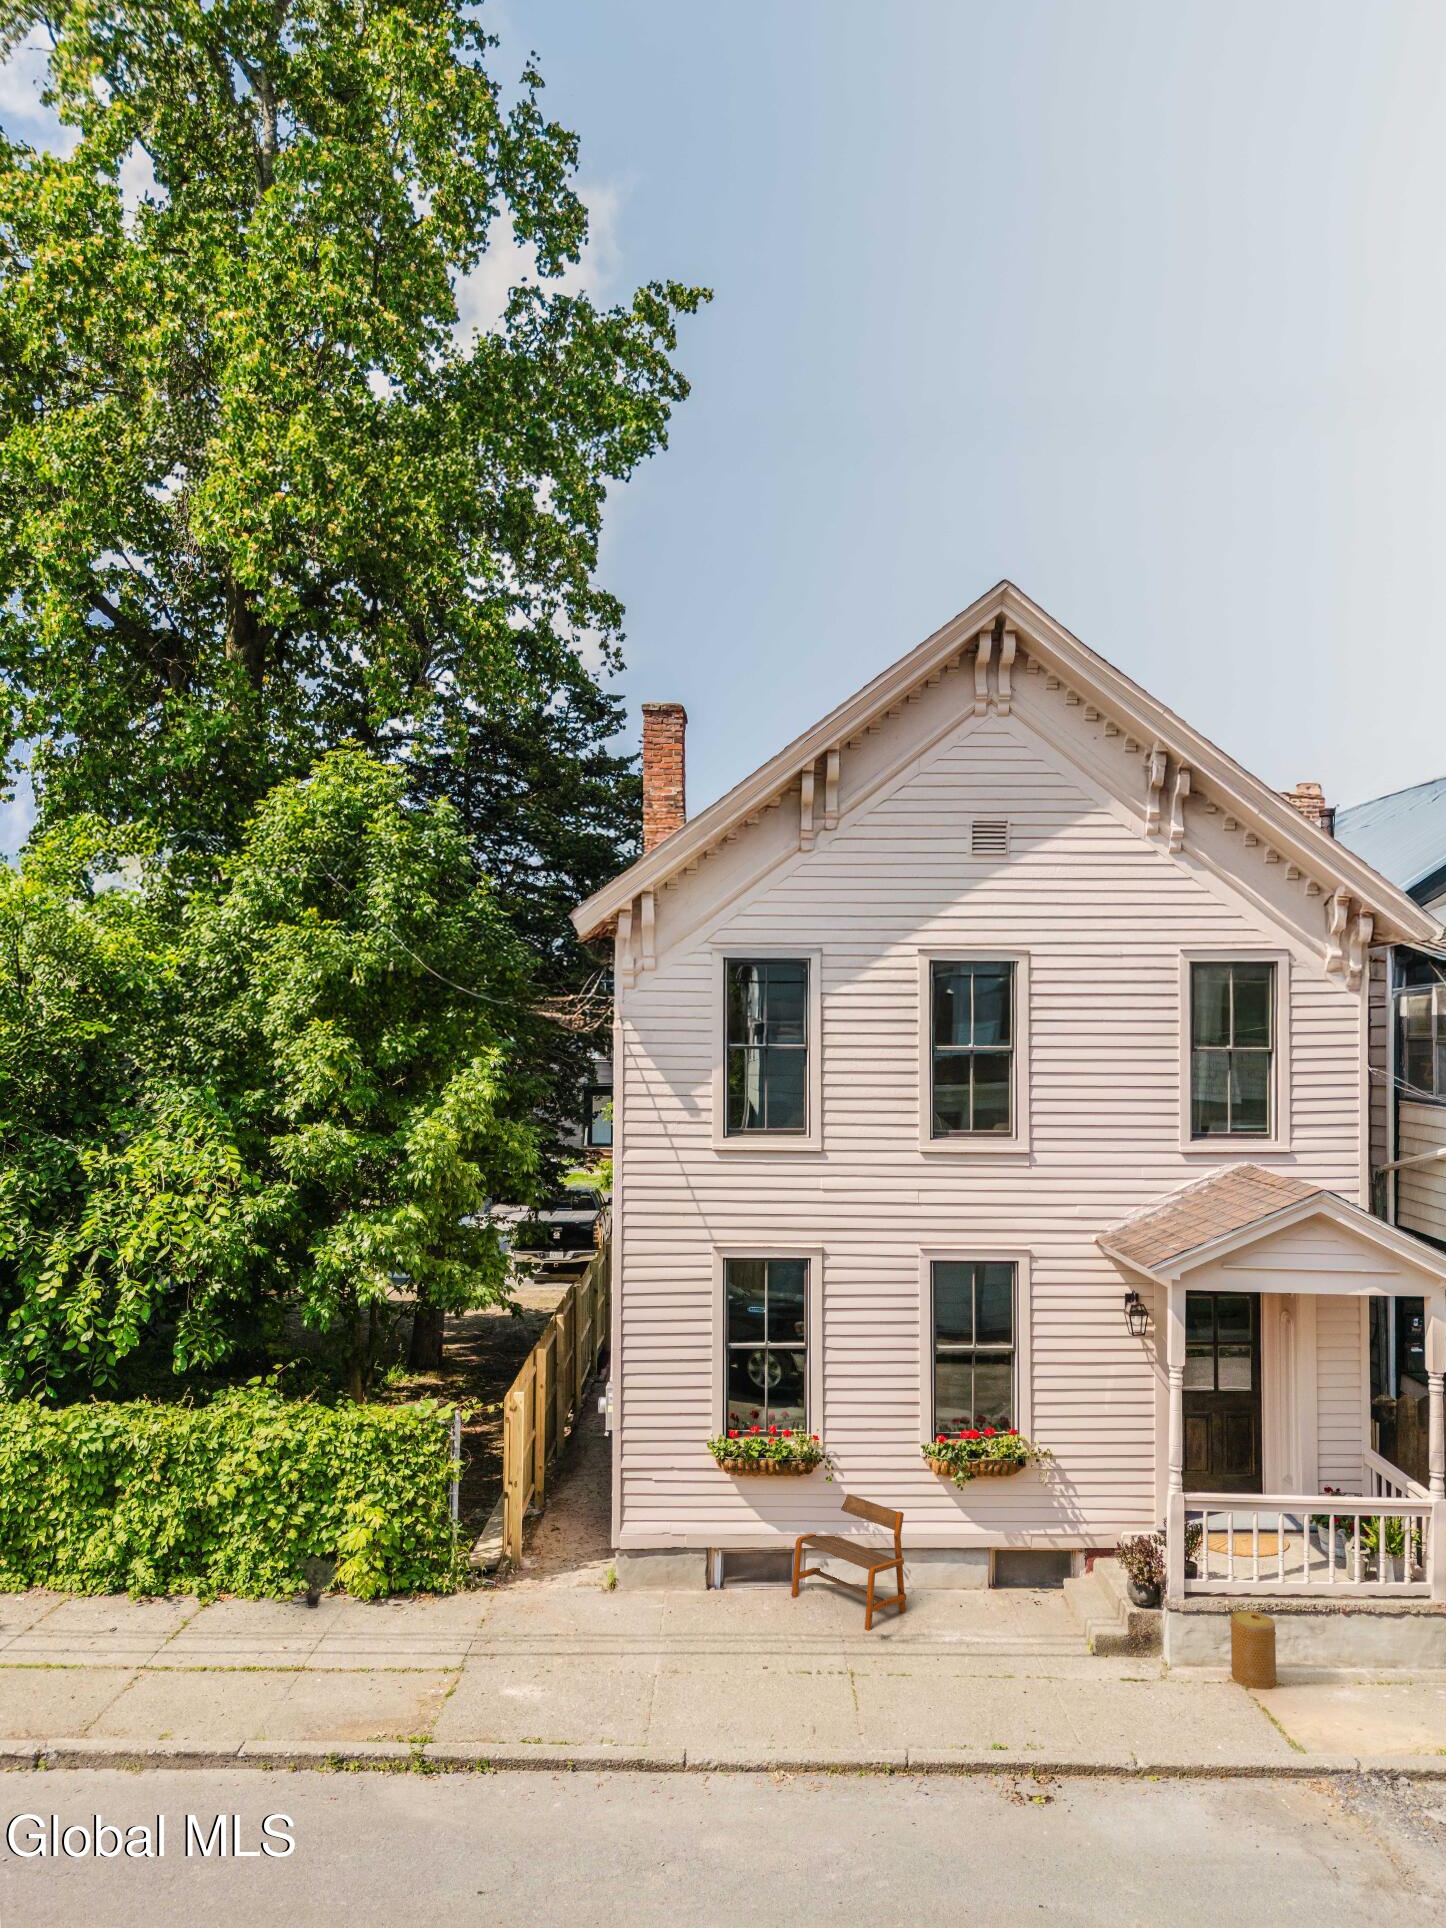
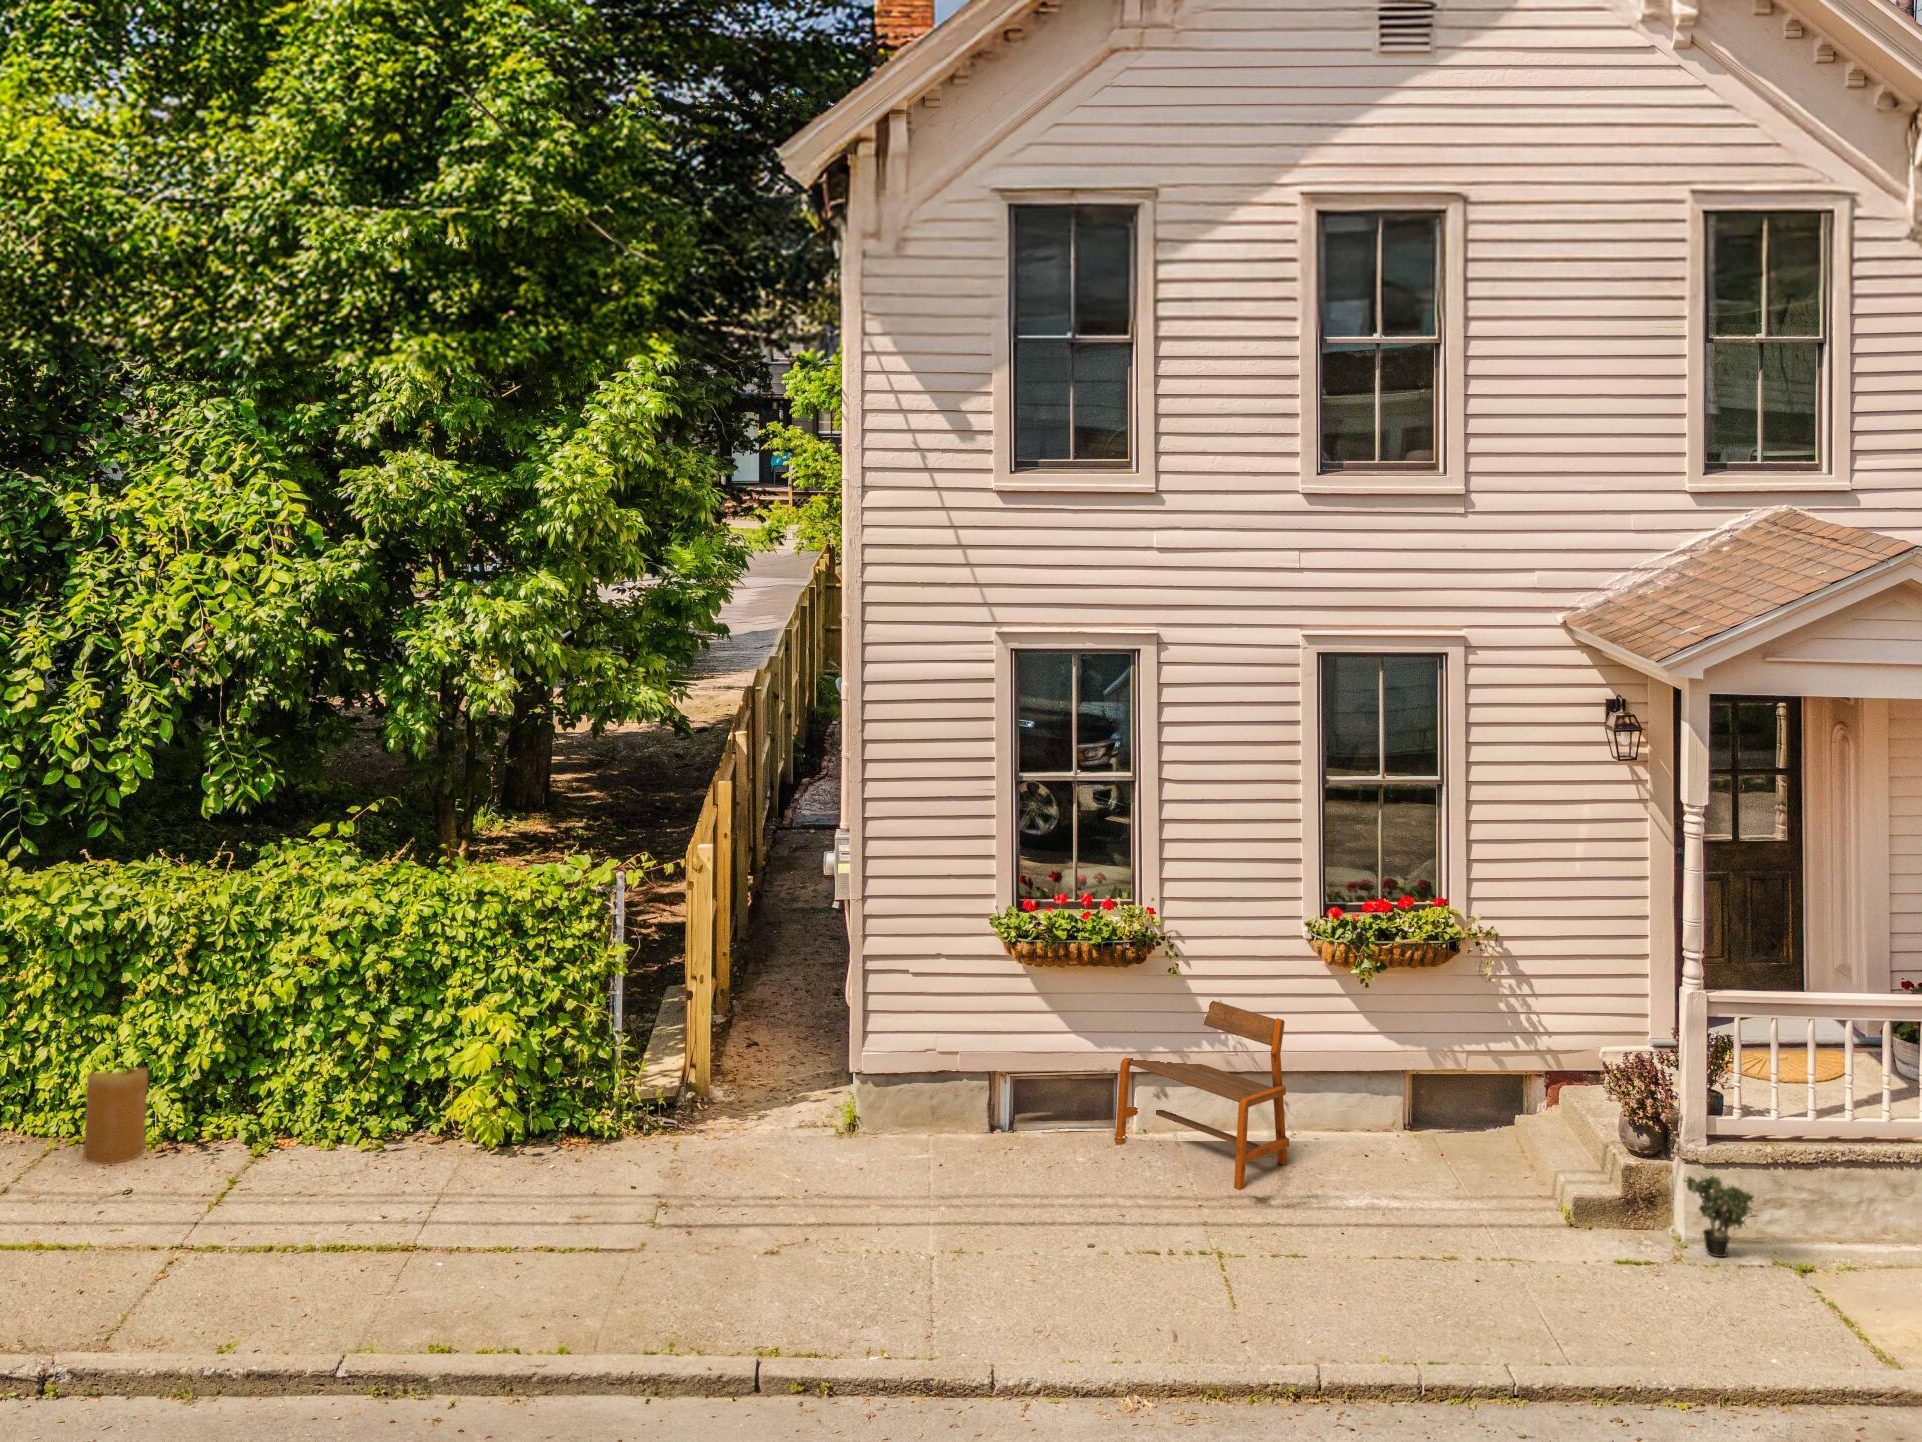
potted plant: present [297,1557,337,1608] -> present [1684,1176,1753,1257]
basket: present [1230,1610,1277,1689] -> present [83,1067,148,1164]

